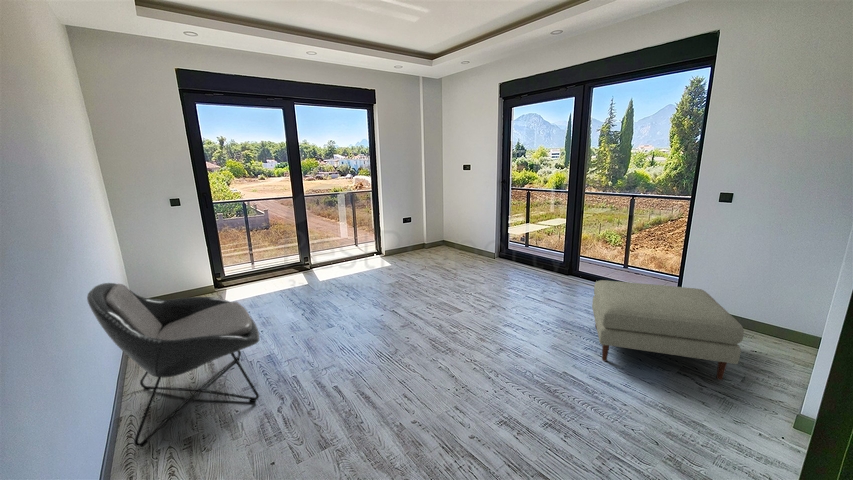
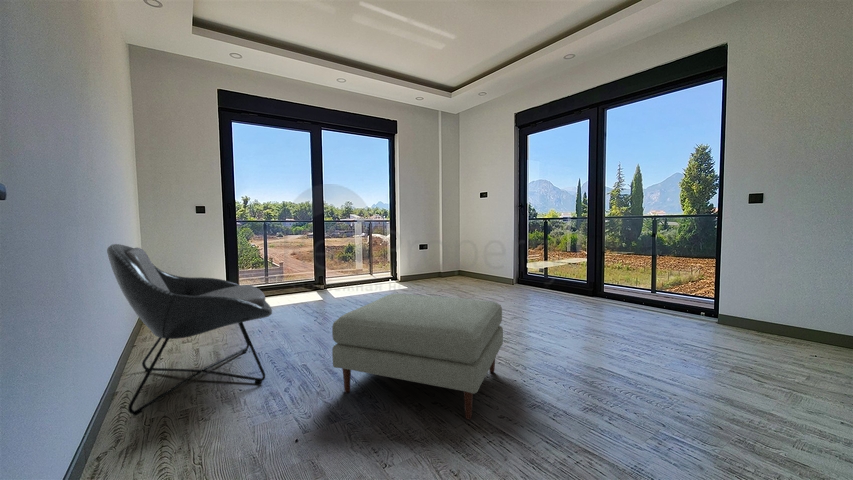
ottoman: present [592,280,744,380] -> present [332,294,503,419]

